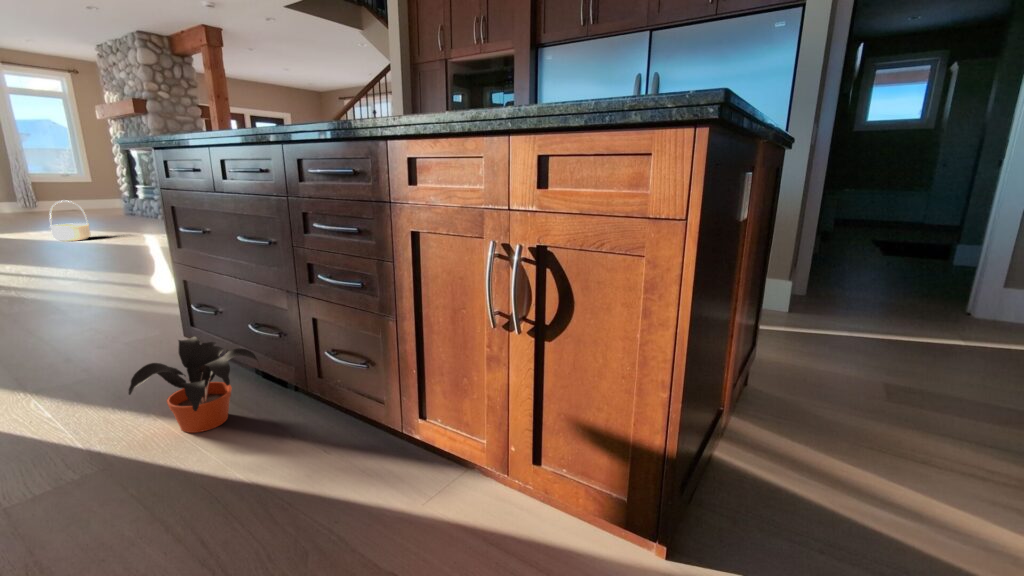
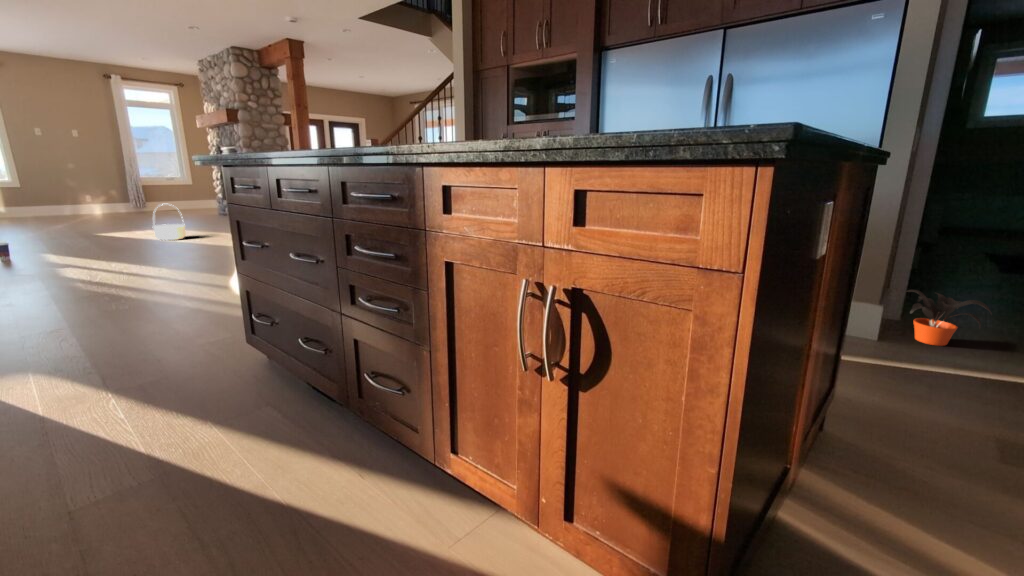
potted plant: present [128,337,258,433] -> present [906,290,991,346]

